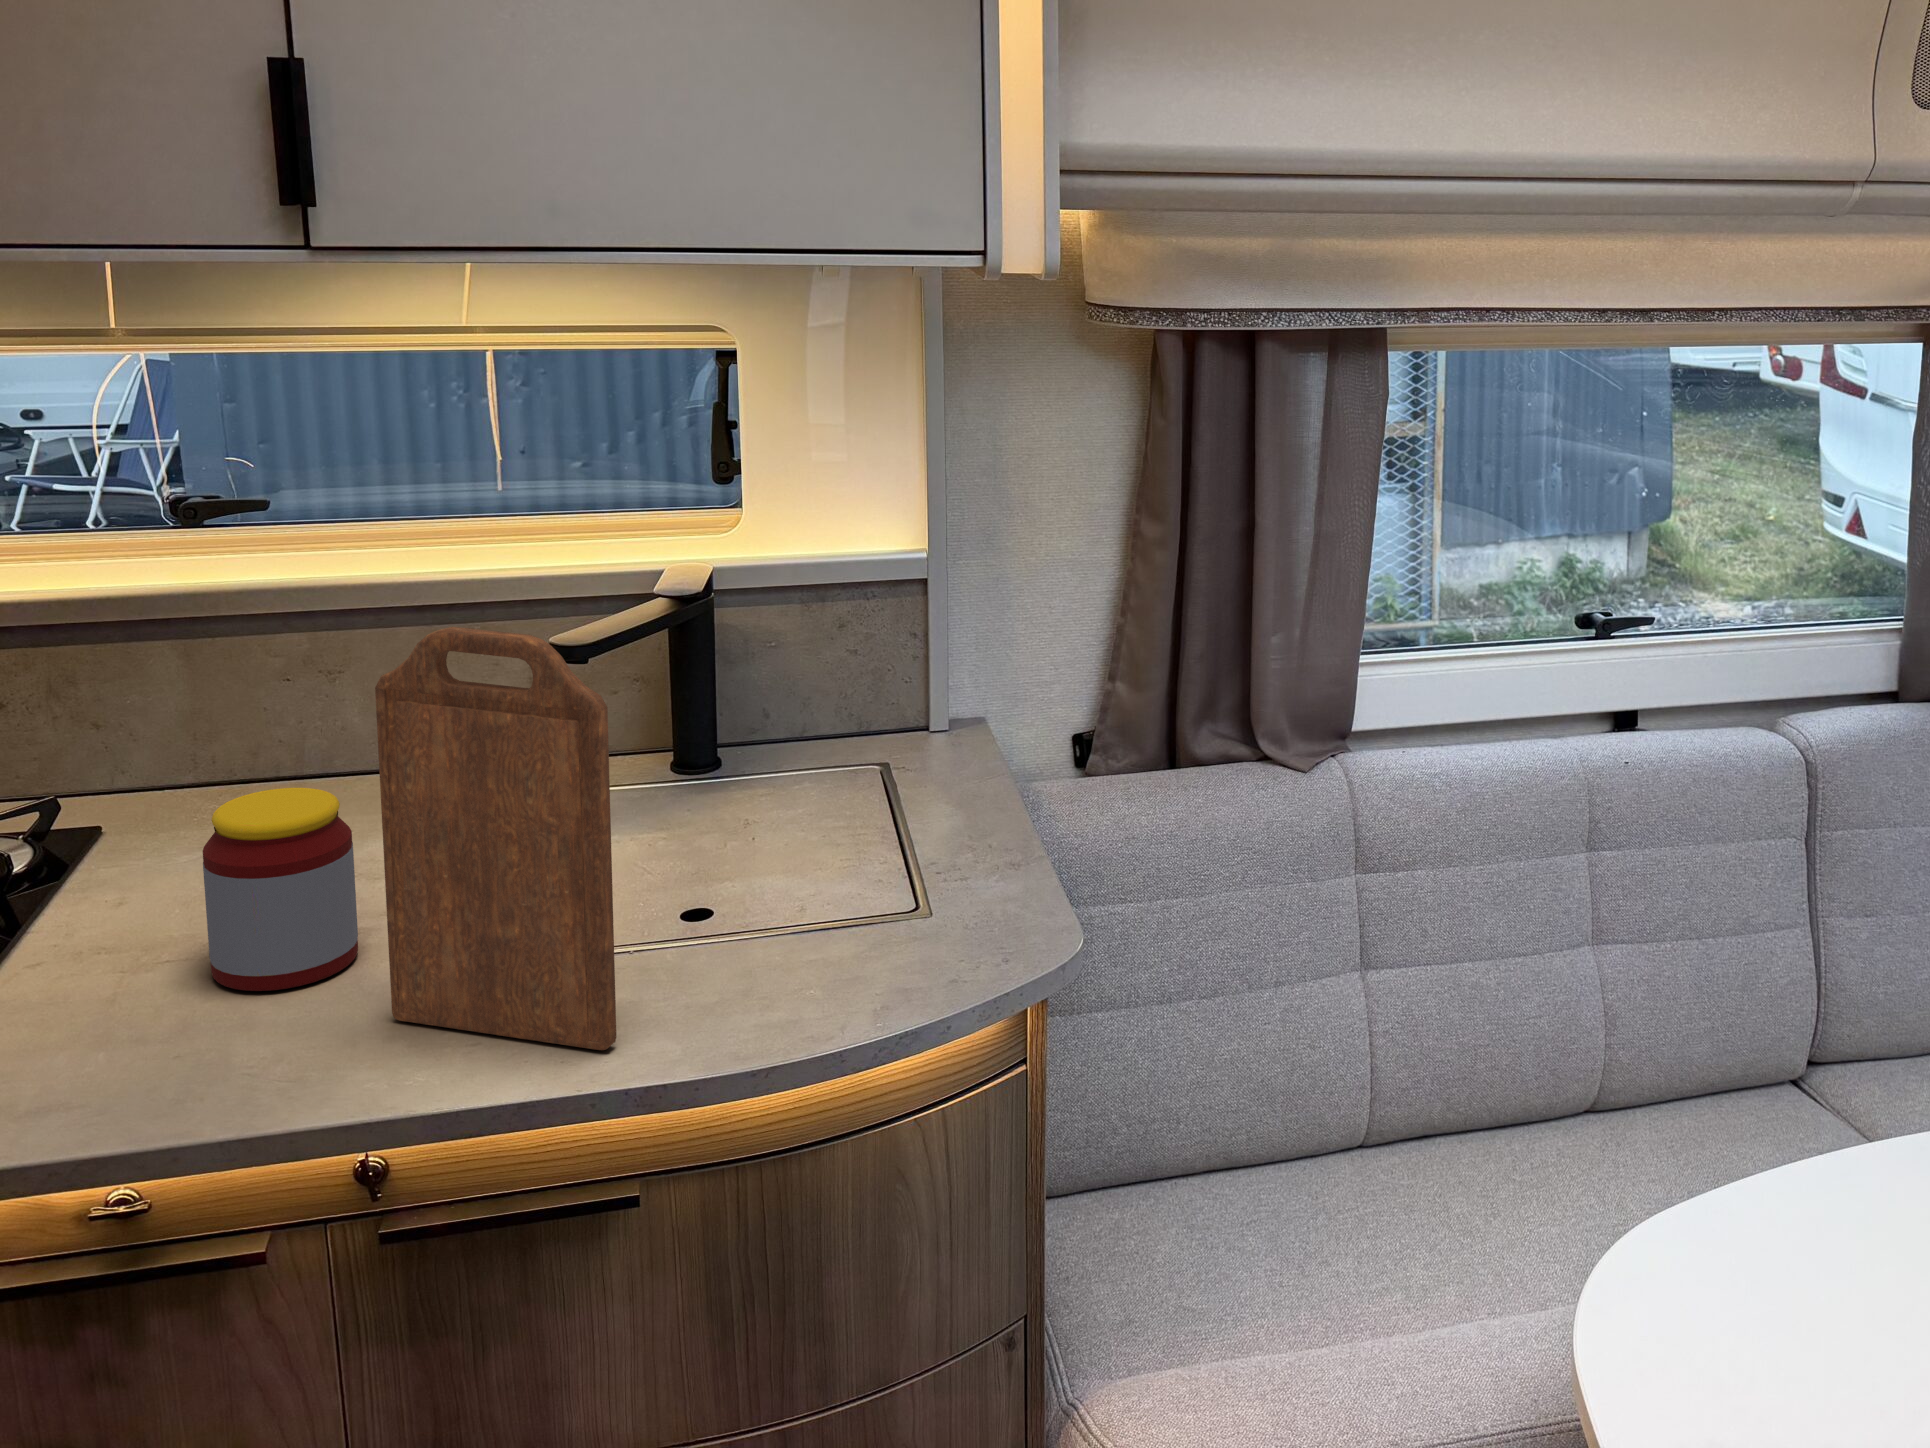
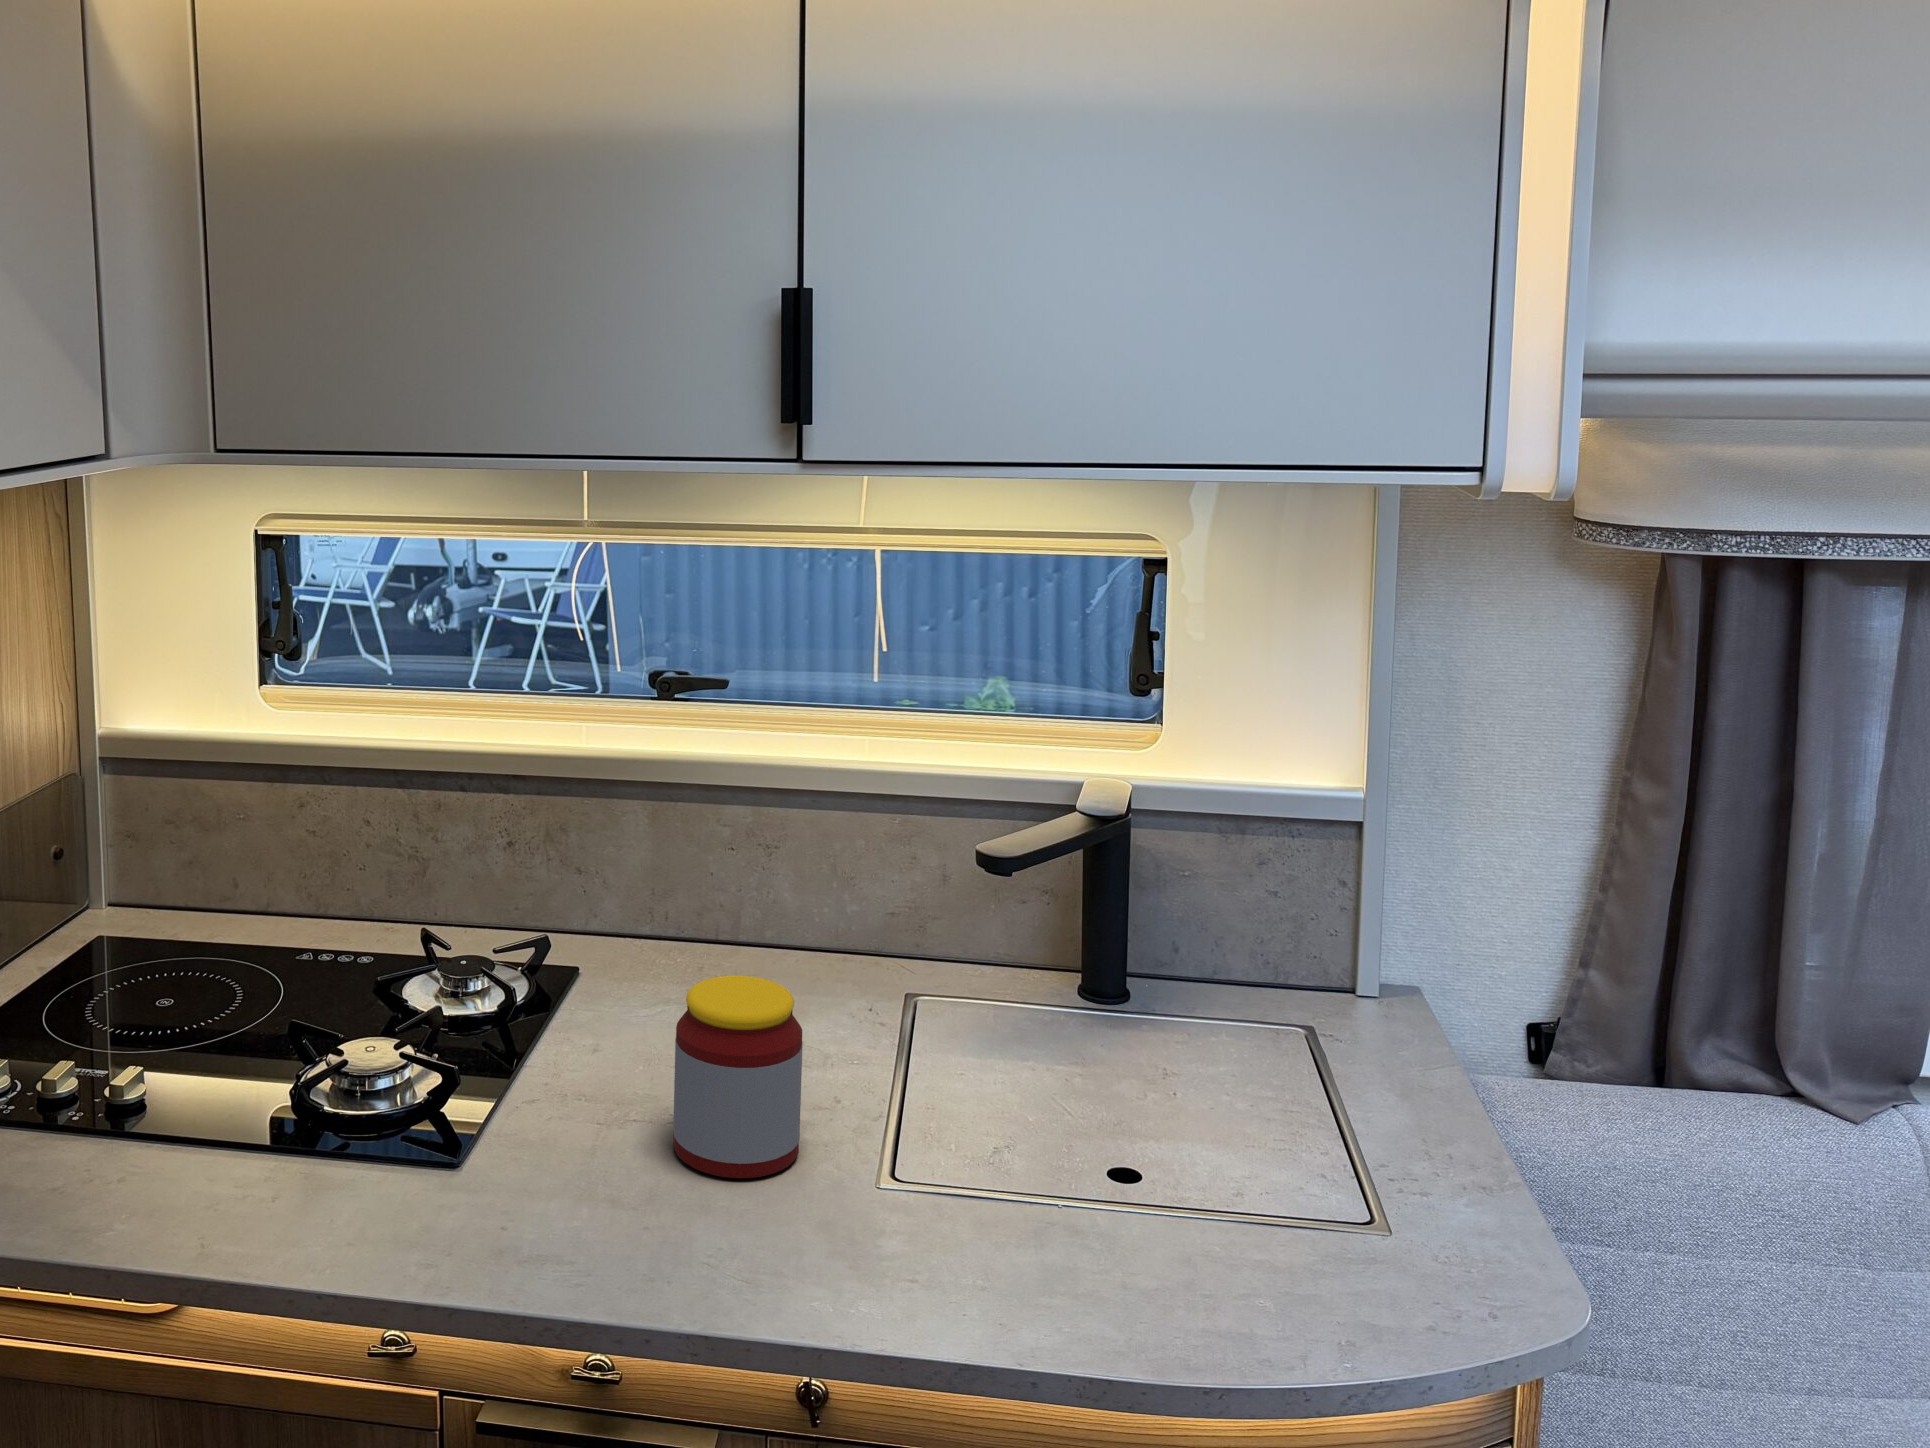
cutting board: present [375,627,616,1050] -> none [835,852,1074,1327]

